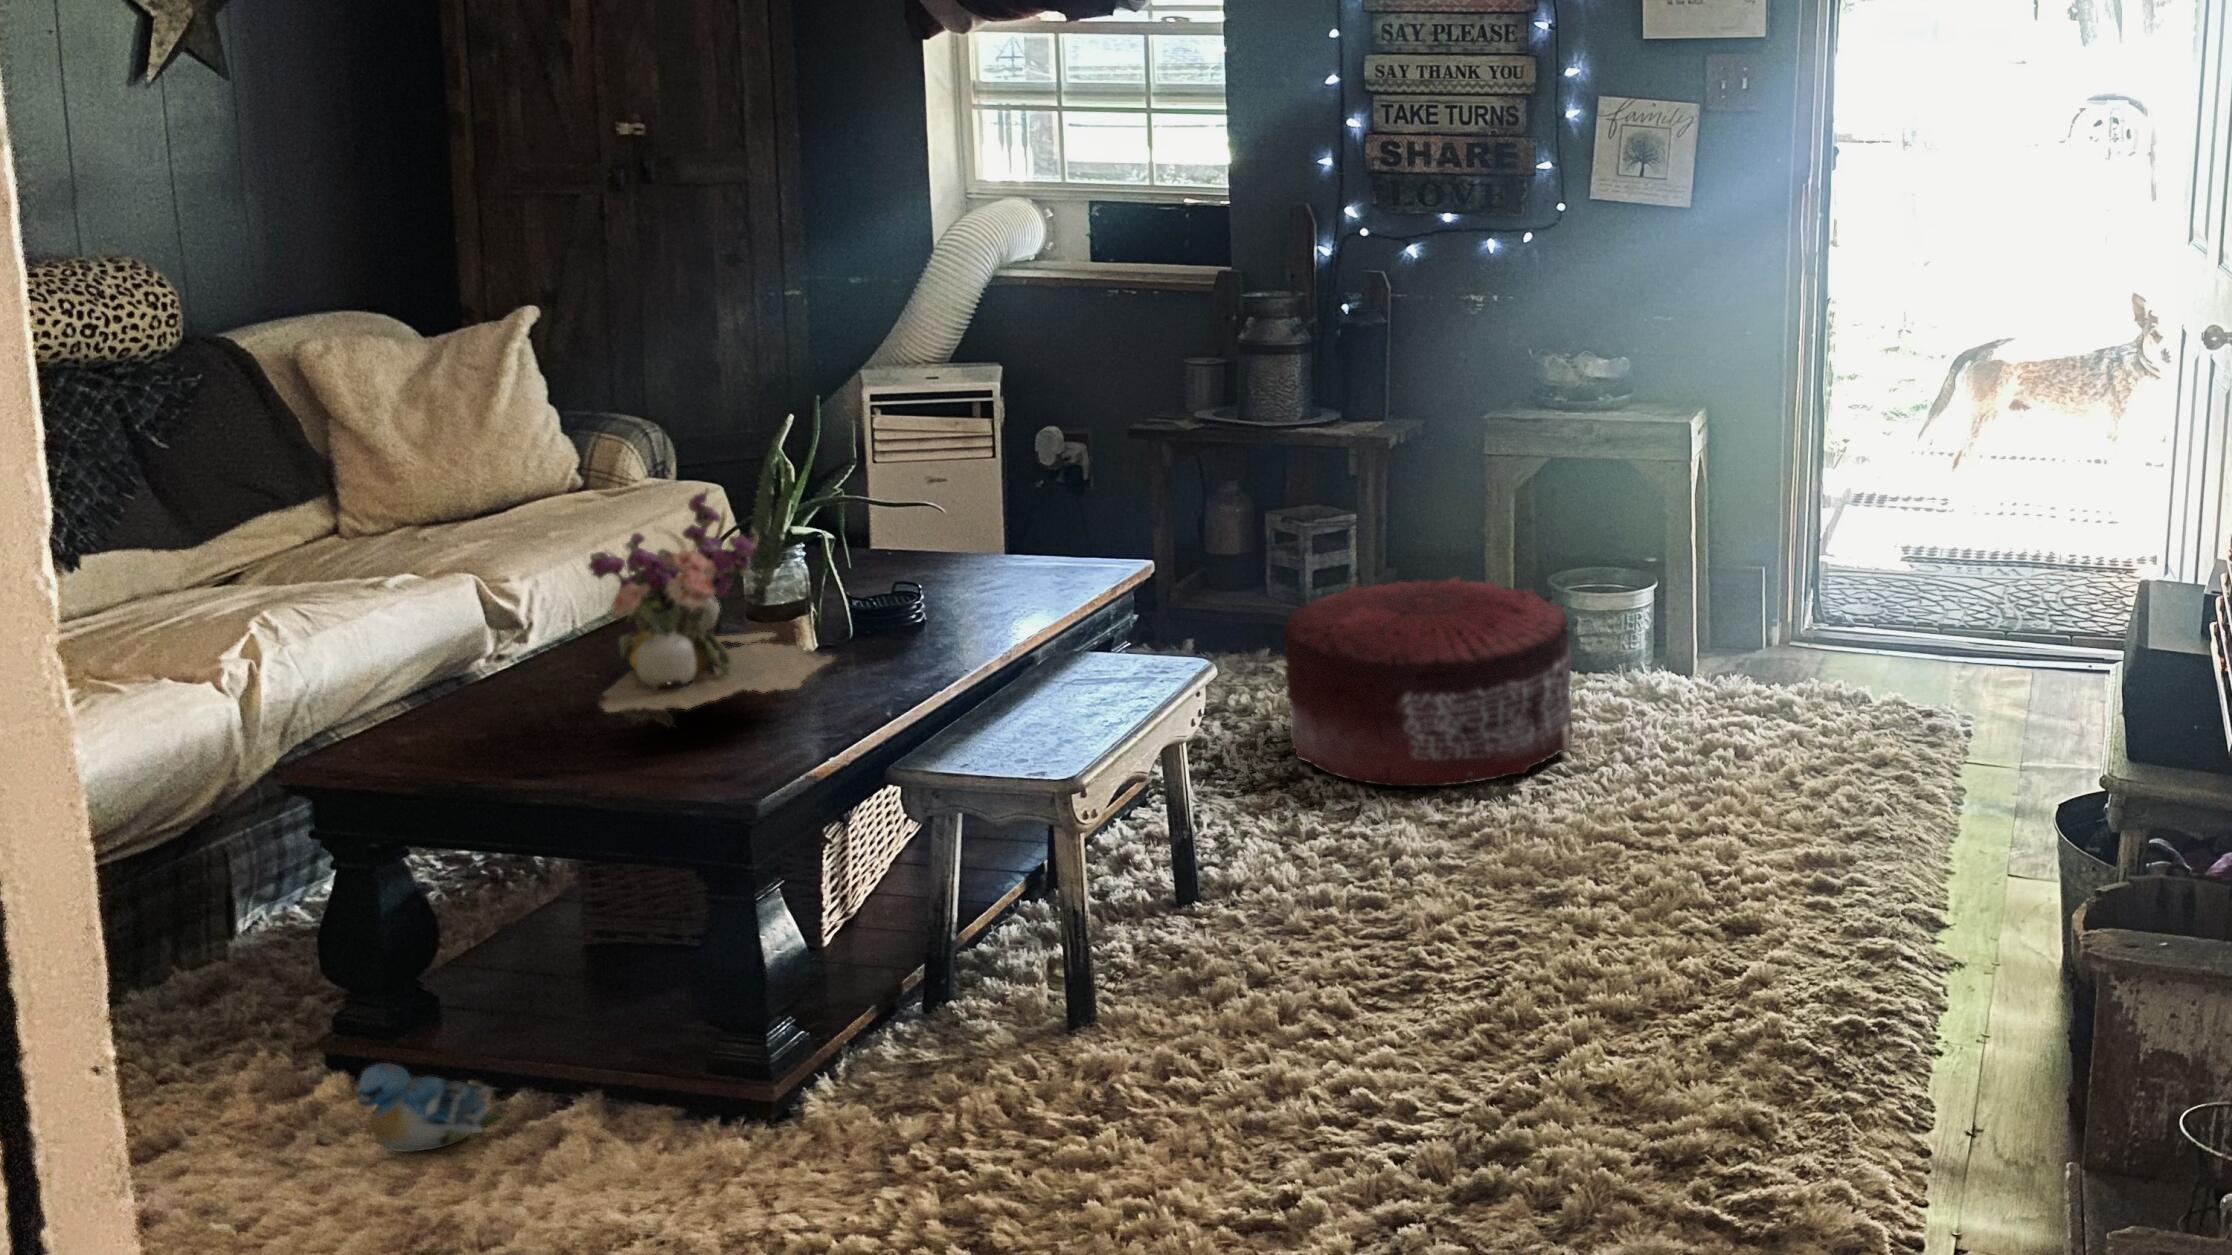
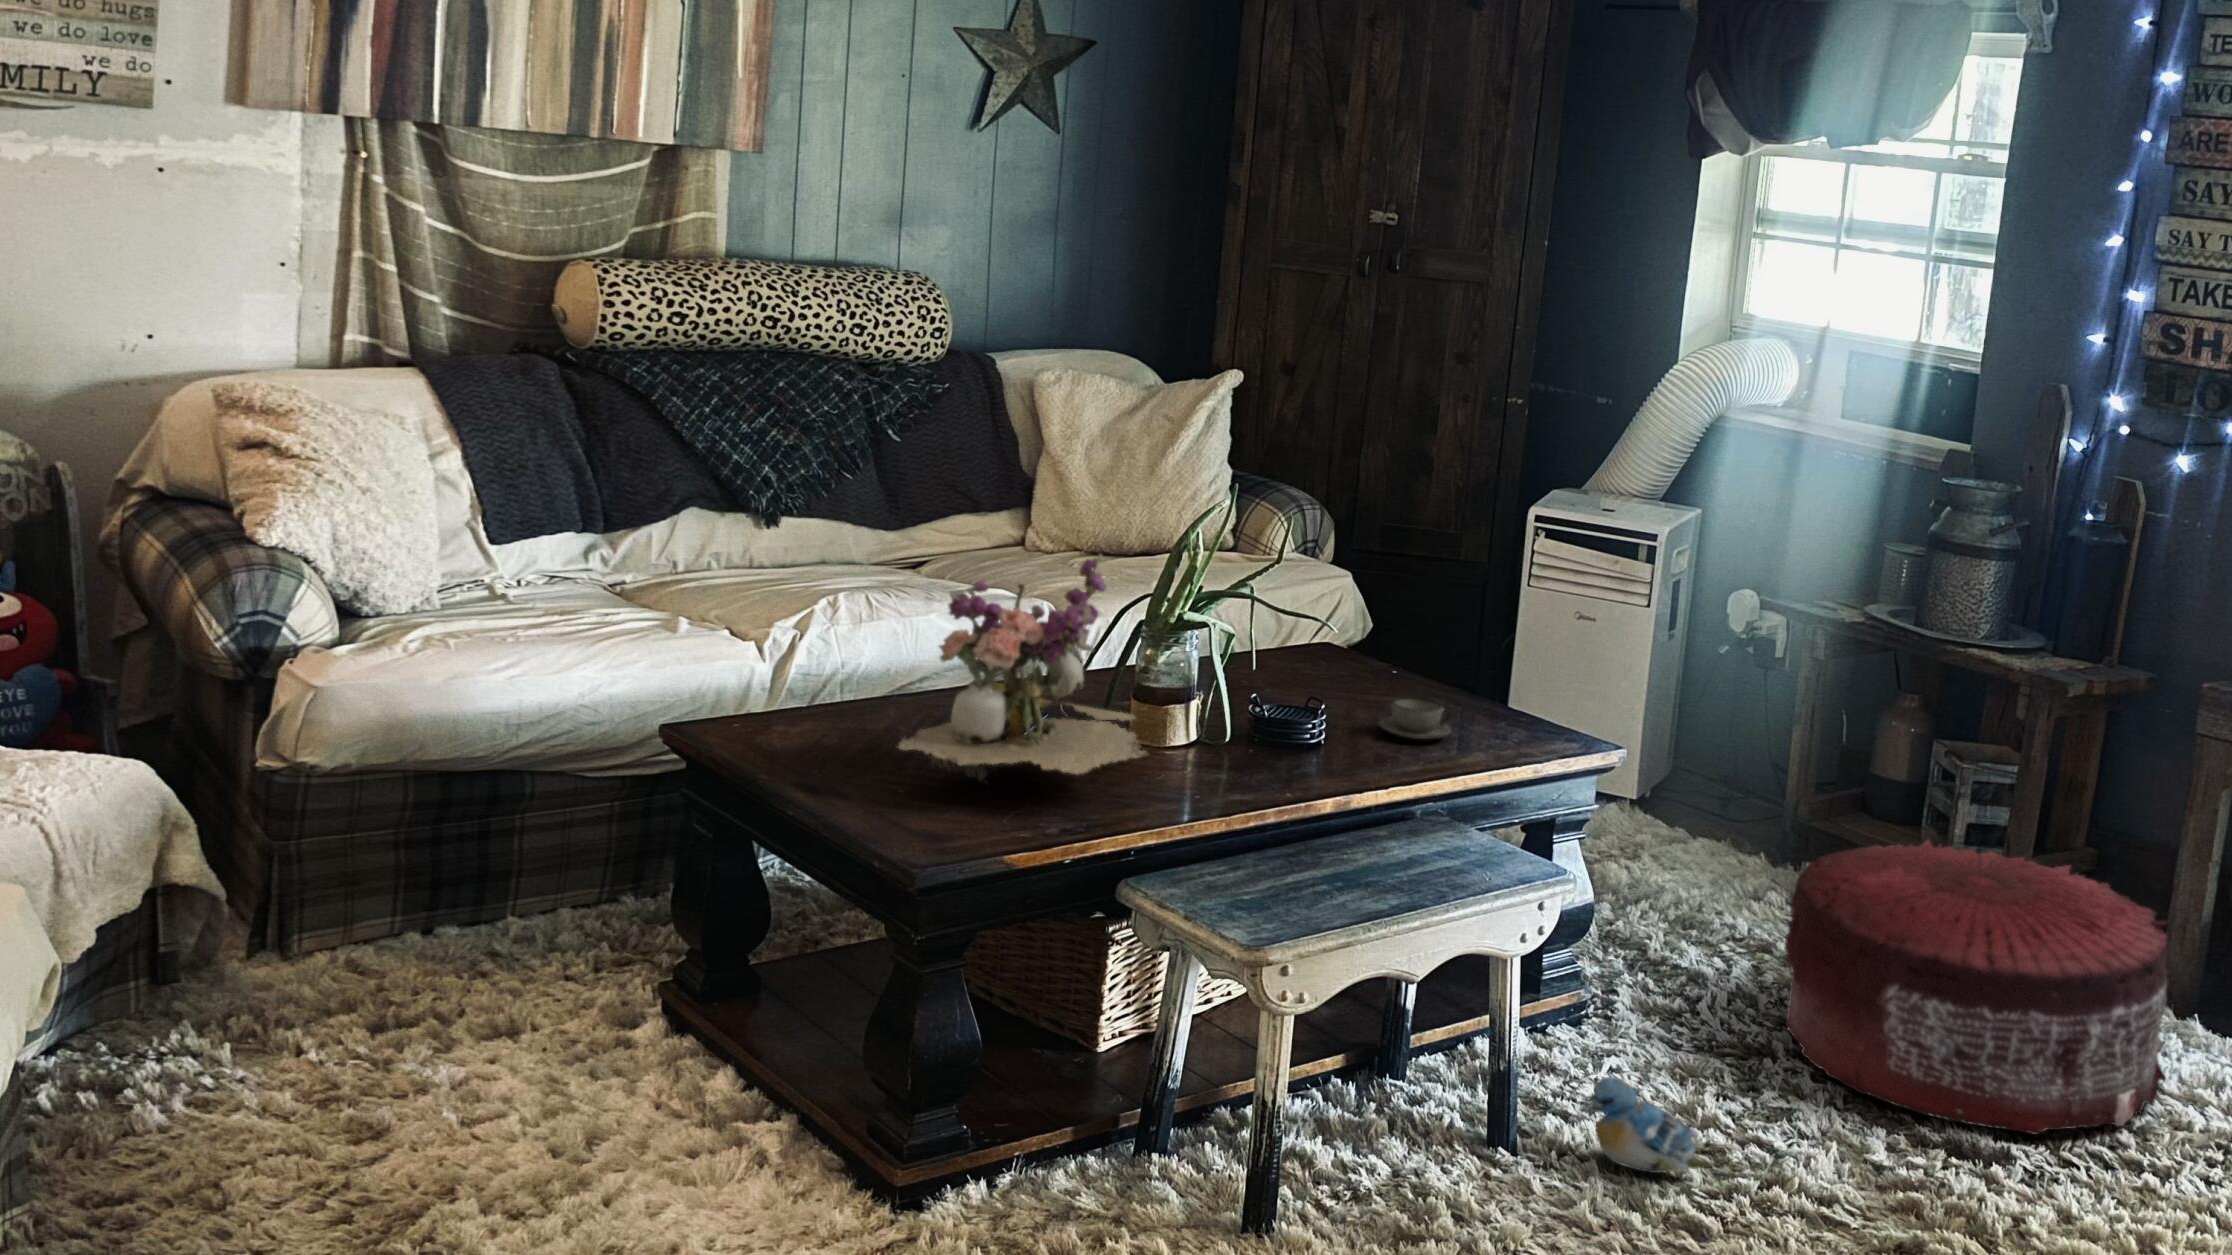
teacup: none [935,562,1005,599] -> present [1379,697,1452,739]
plush toy: present [354,1063,504,1152] -> present [1589,1077,1707,1173]

